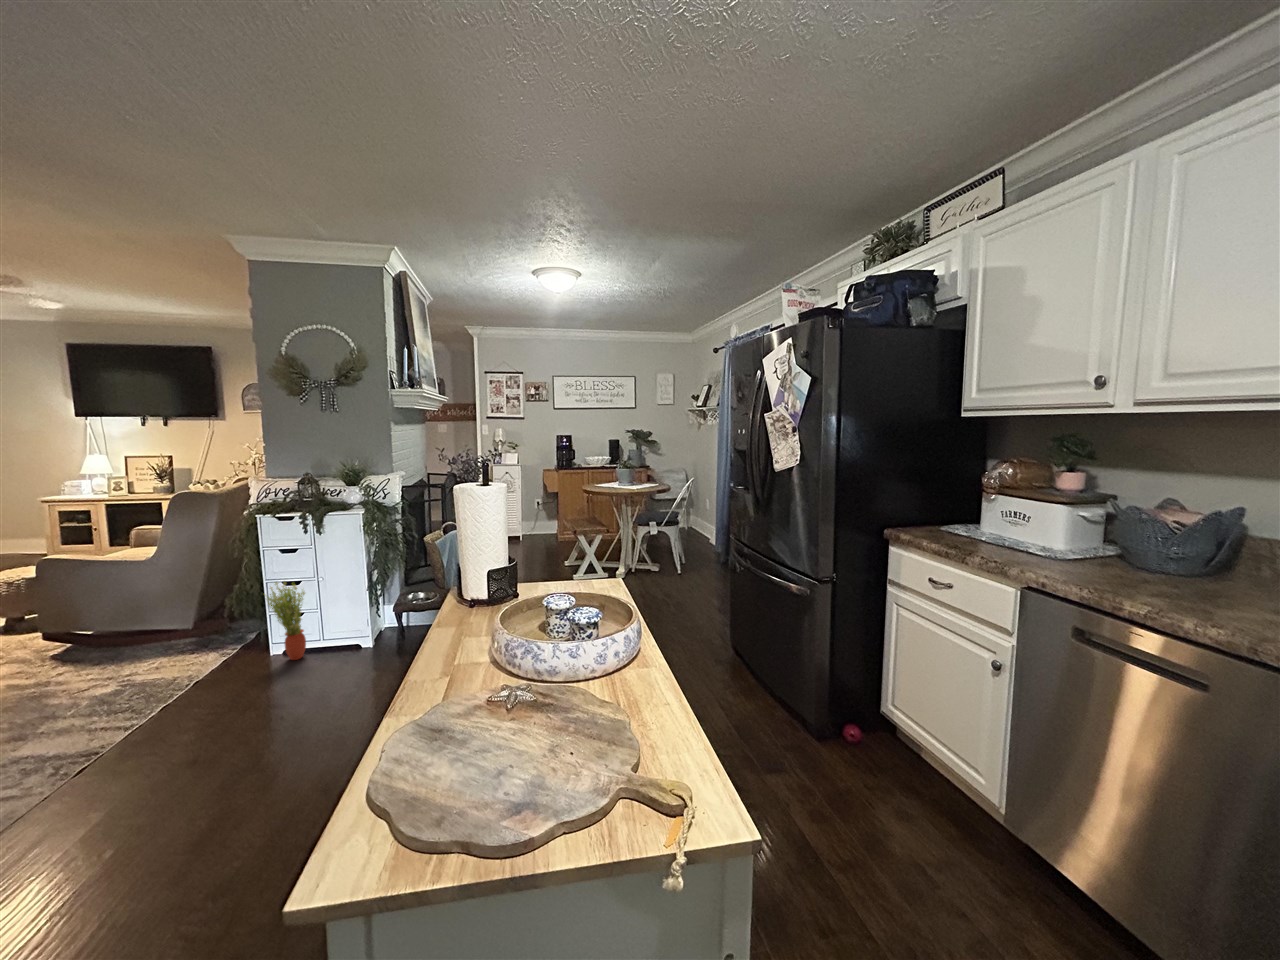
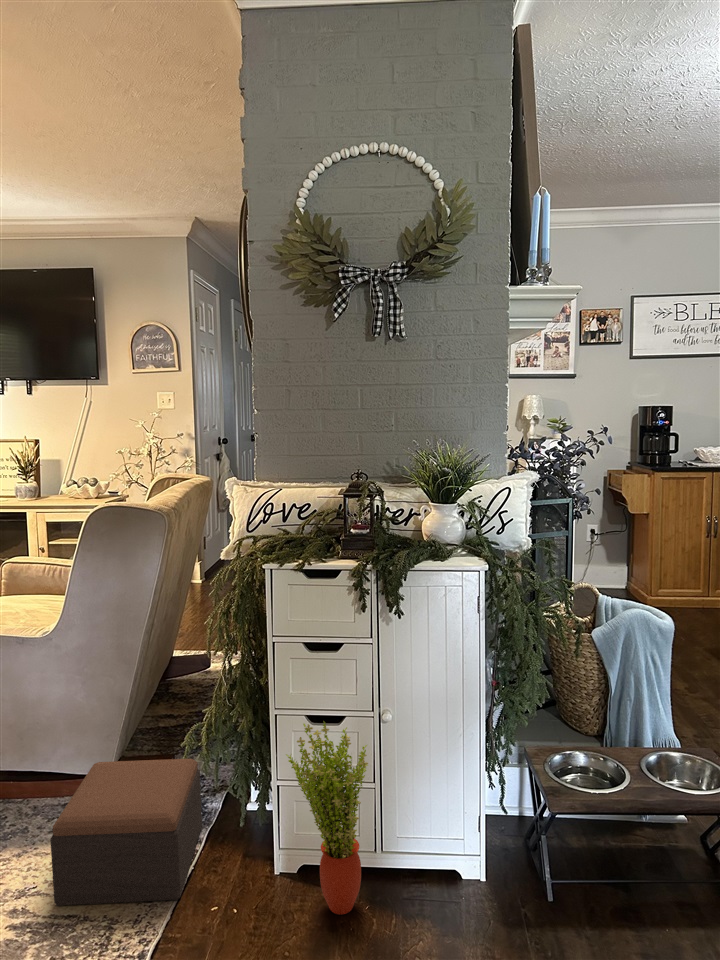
footstool: none [145,611,241,674] -> present [50,759,202,906]

